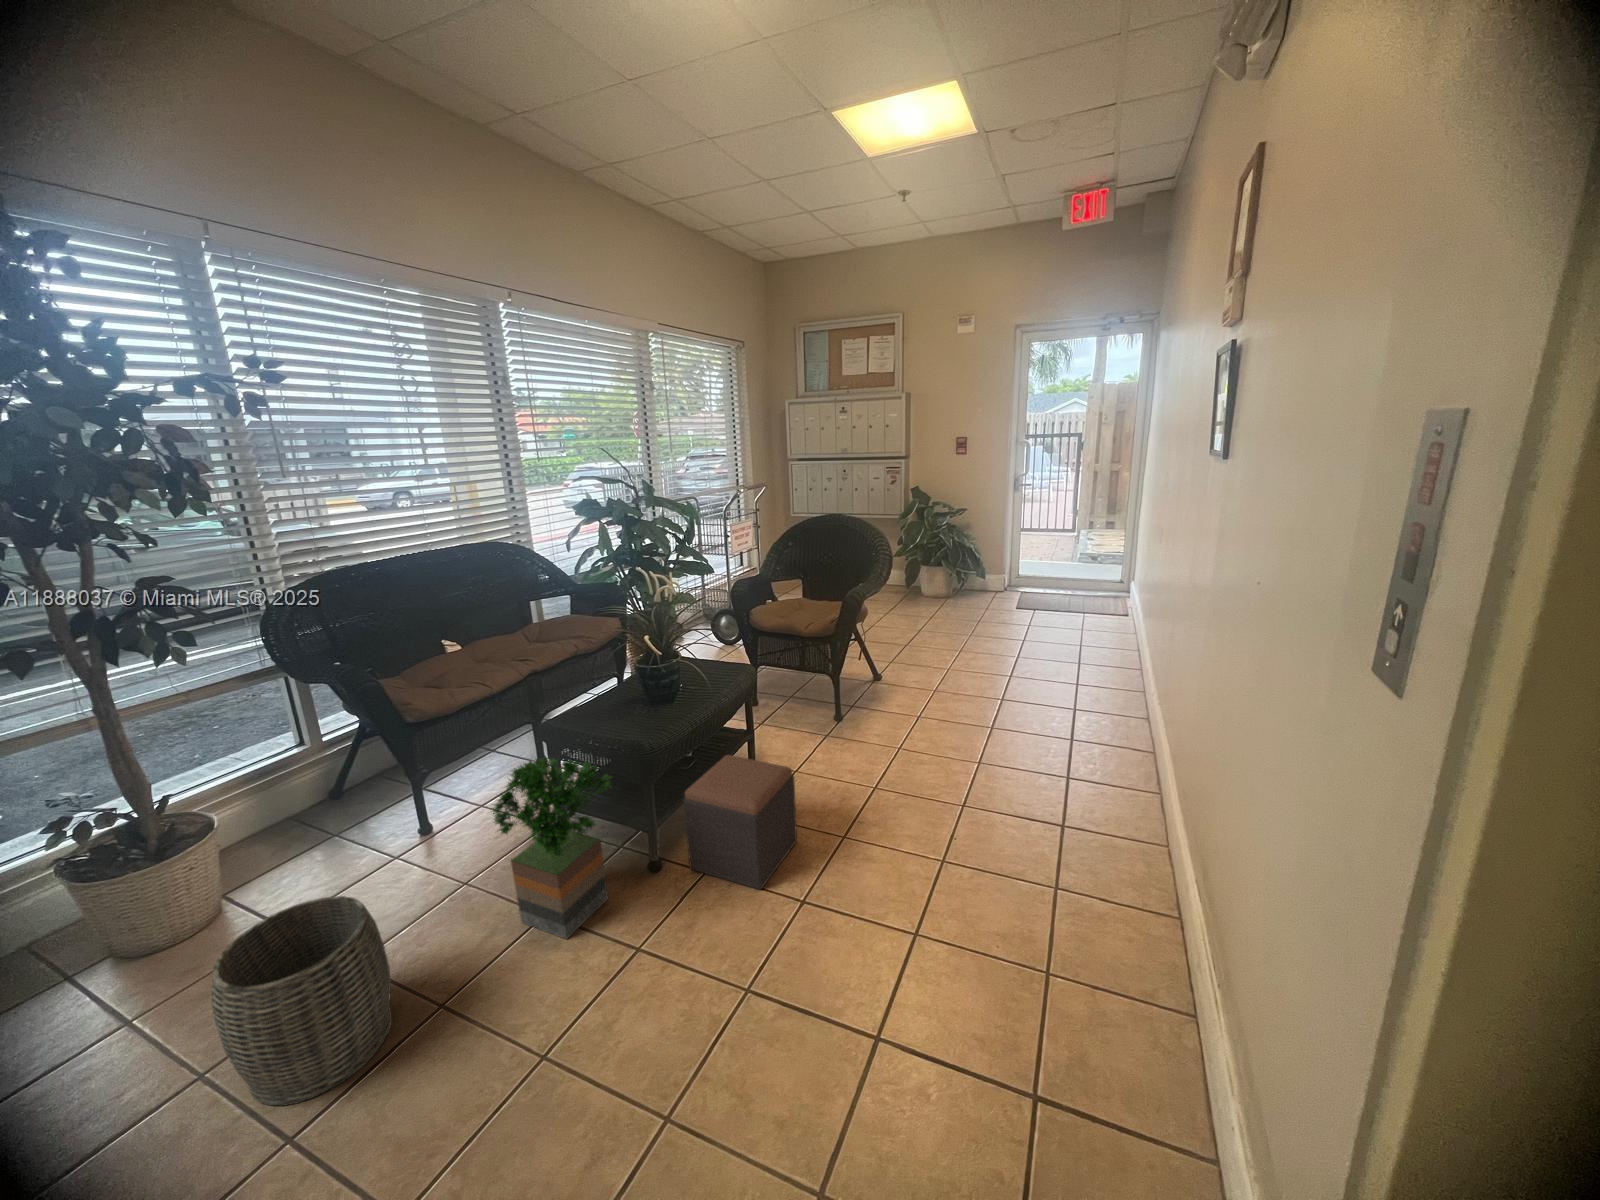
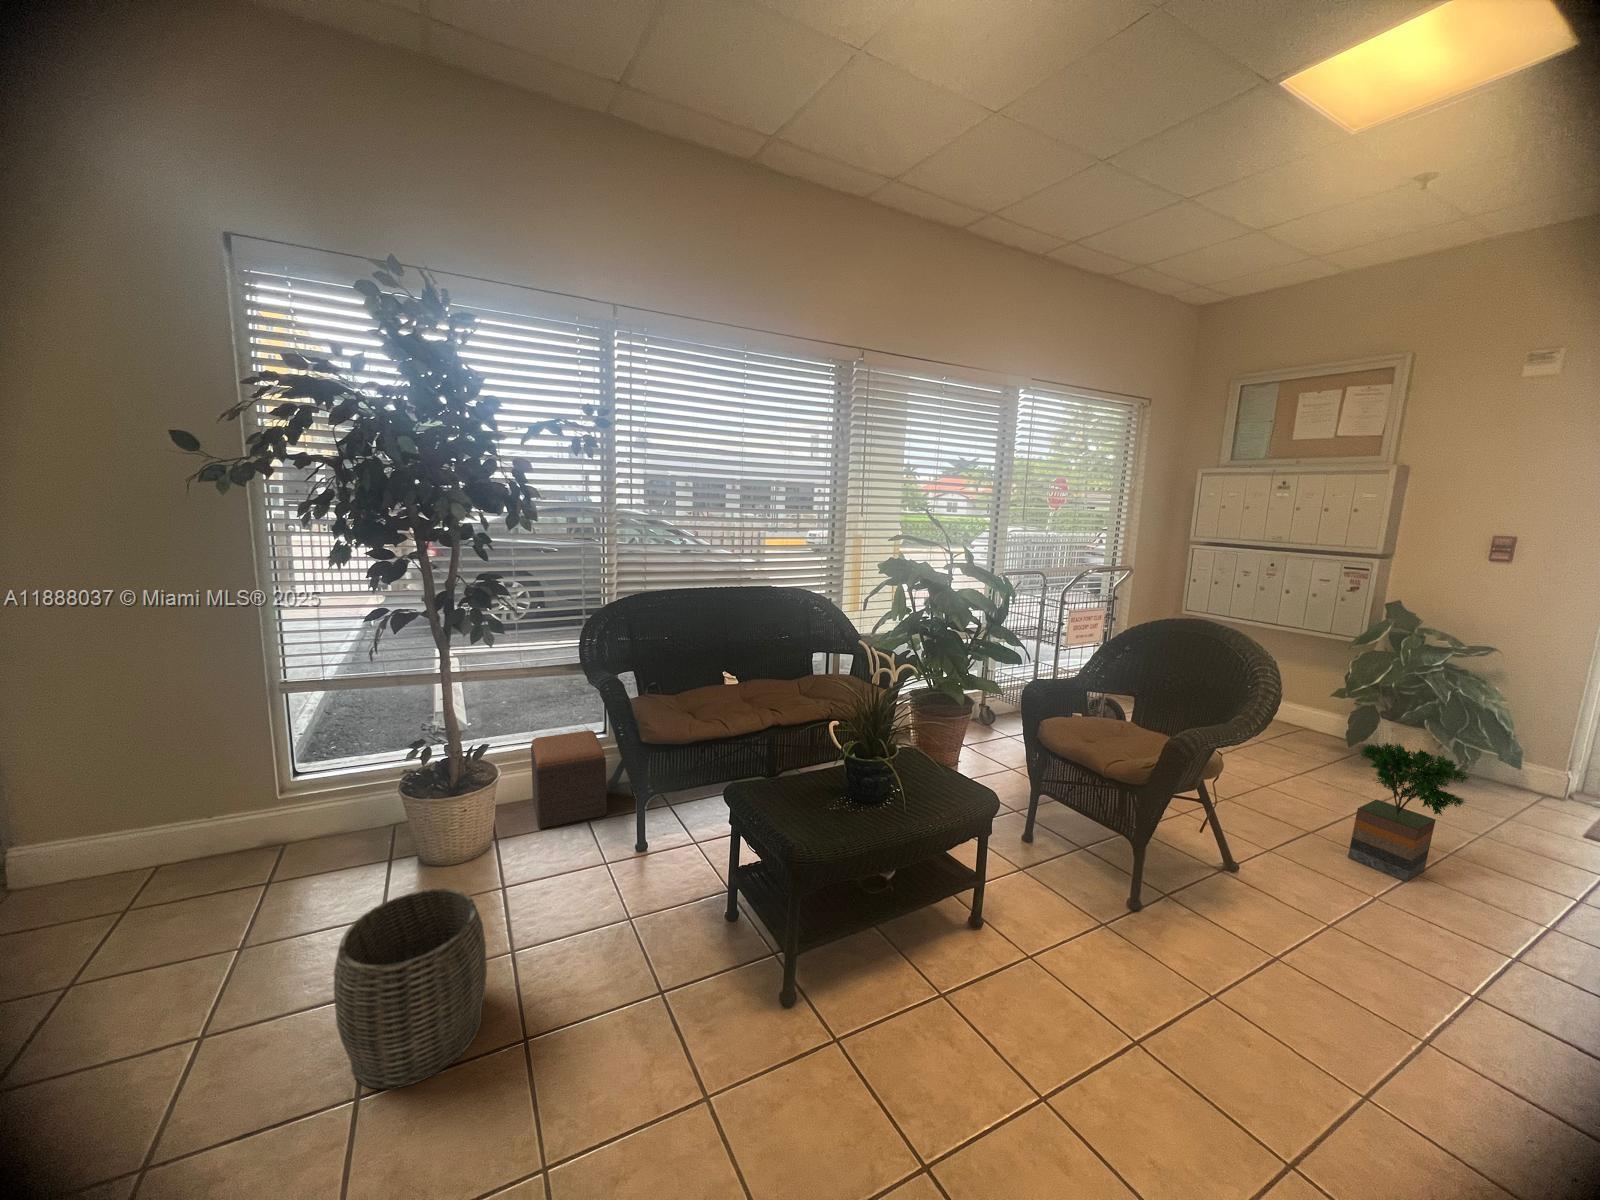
footstool: present [683,755,797,889] -> present [531,730,607,829]
potted tree: present [493,756,612,939] -> present [1348,742,1470,882]

